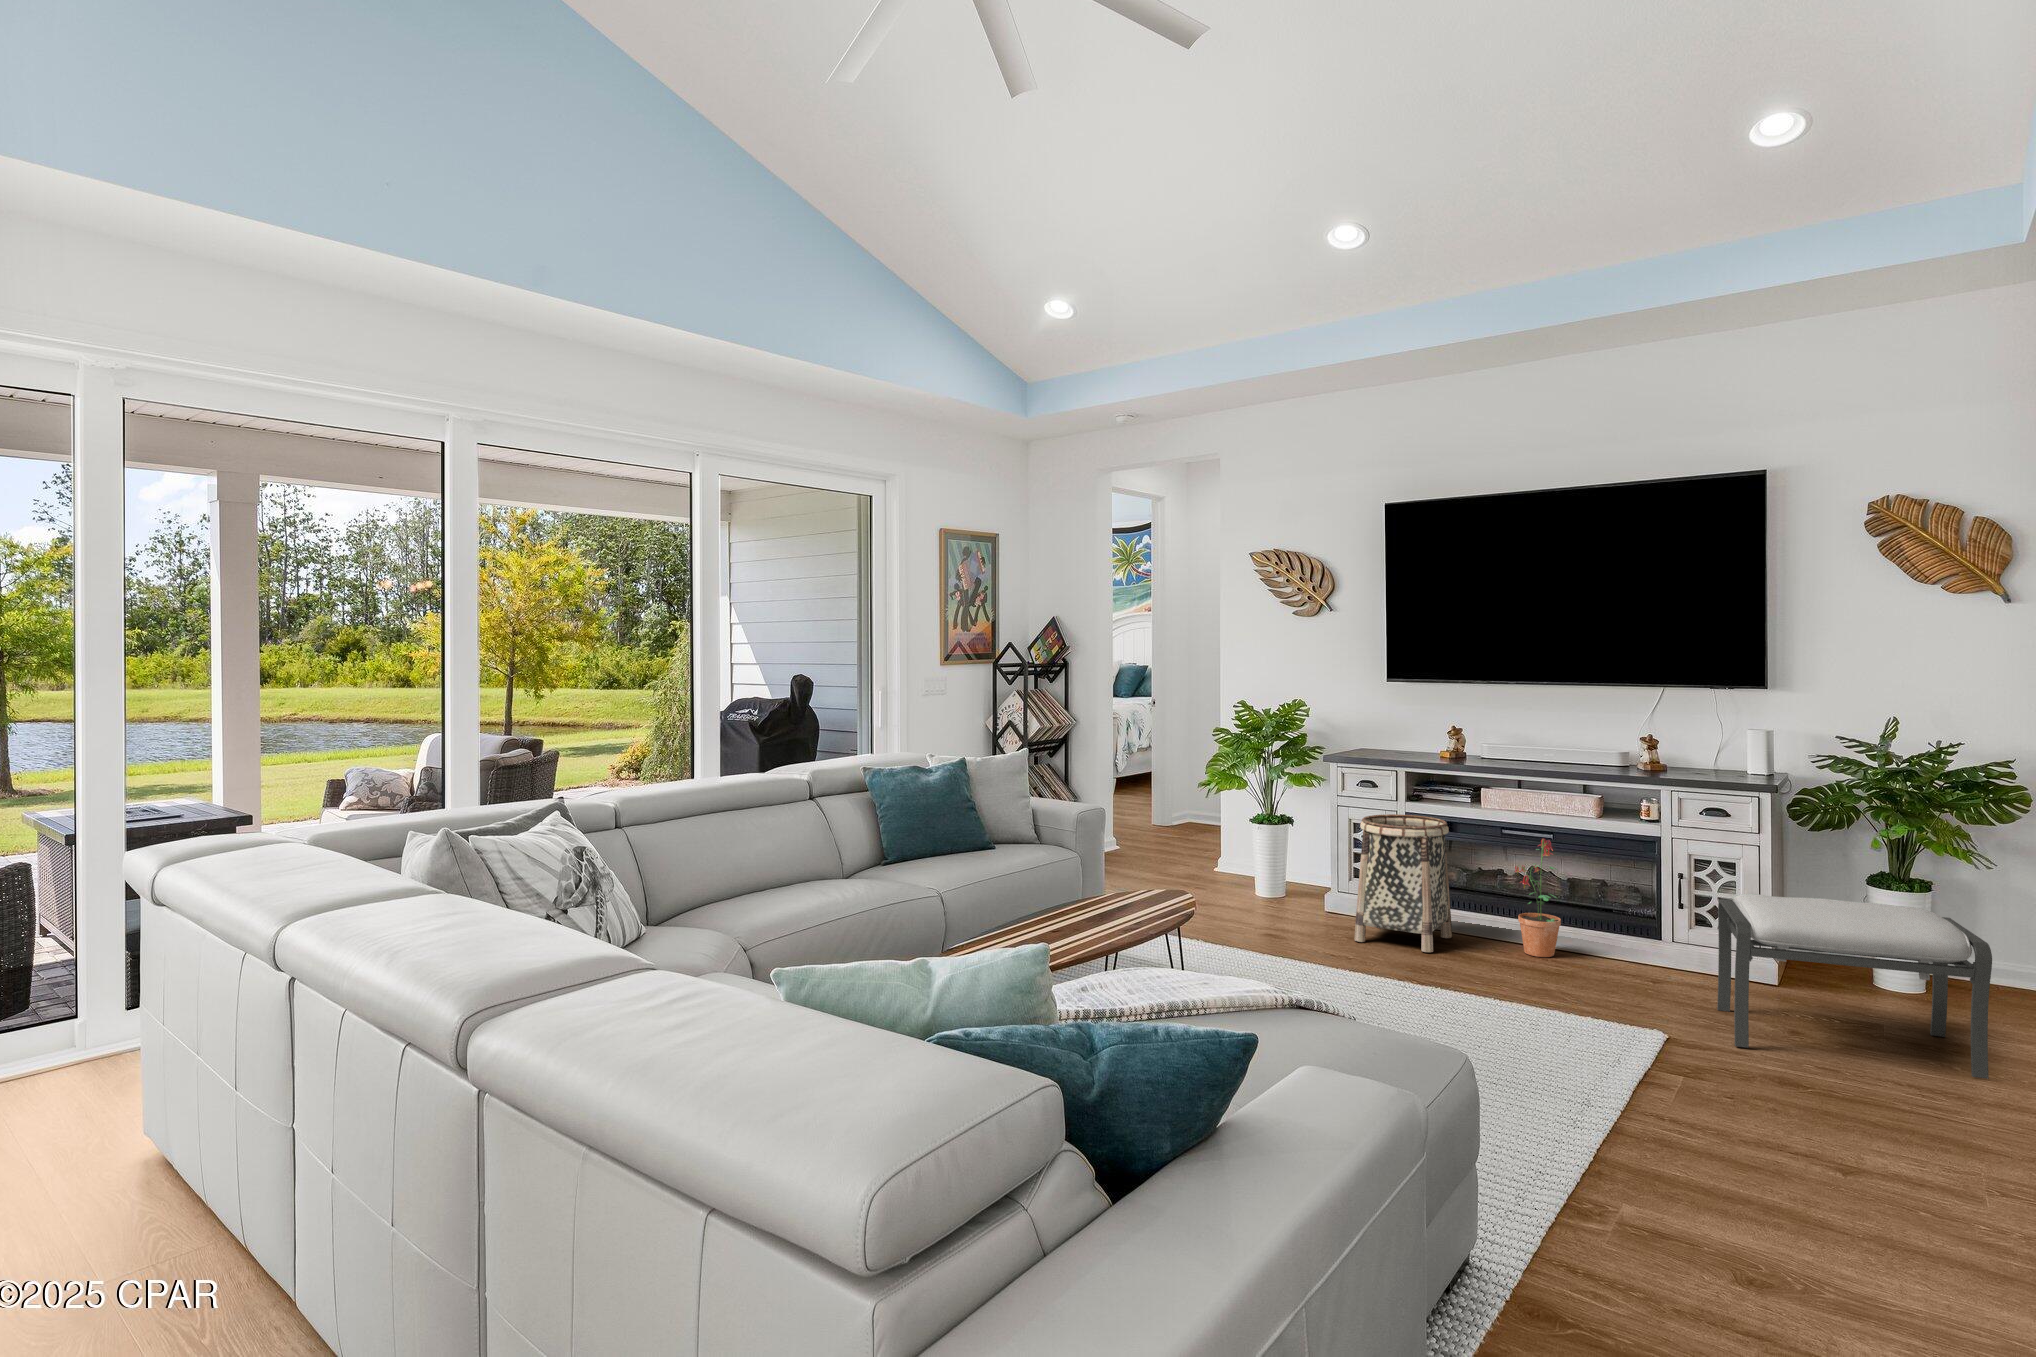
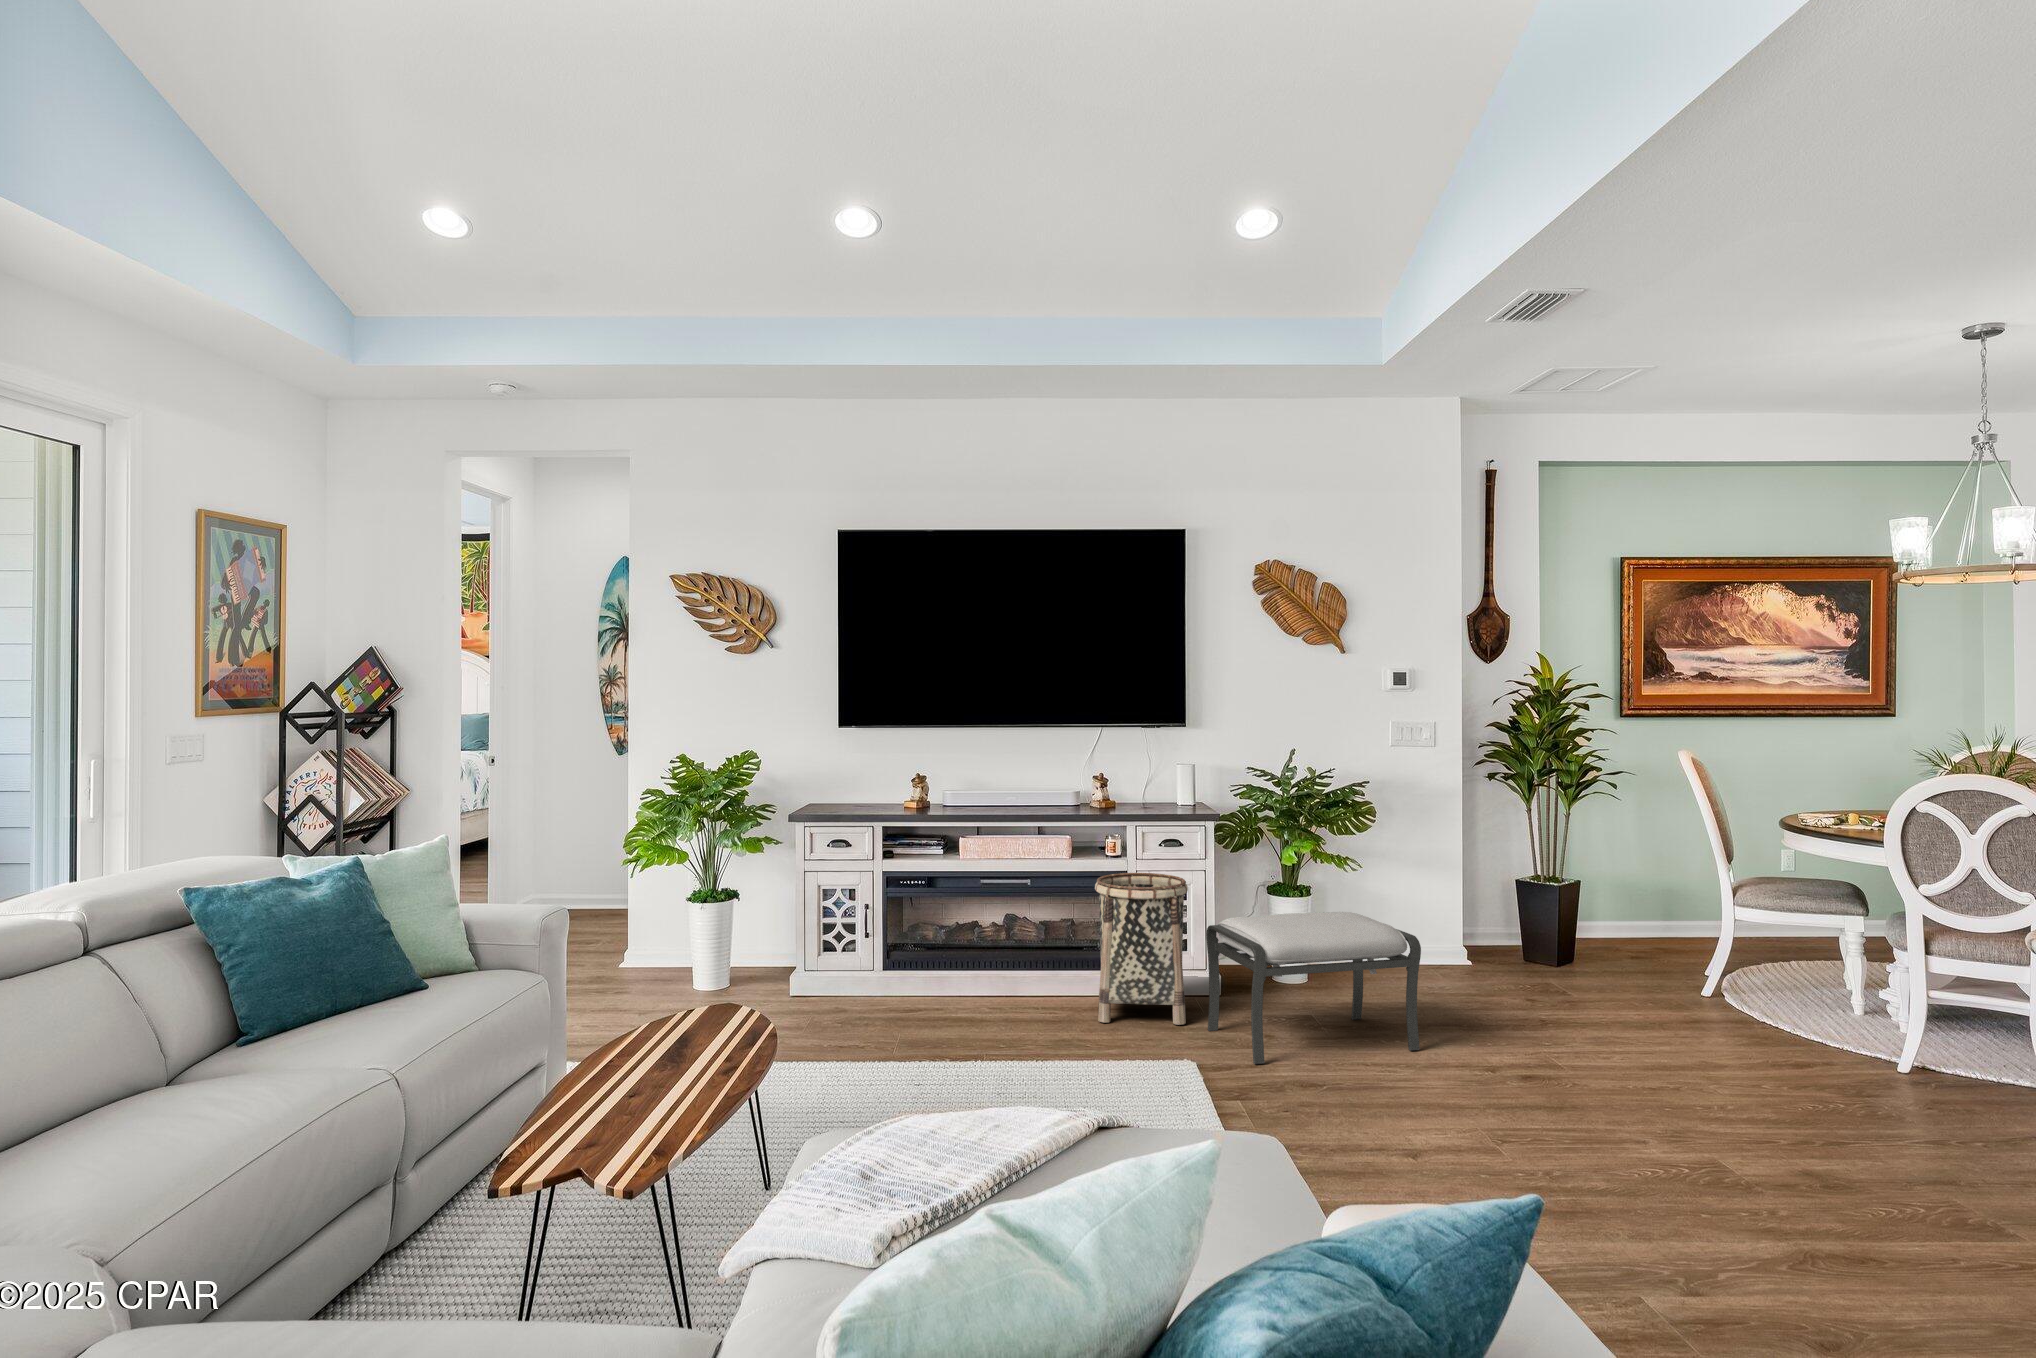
basket: present [1354,814,1452,952] -> present [1095,873,1188,1025]
potted plant: present [1514,839,1561,957] -> none [996,884,1047,1007]

